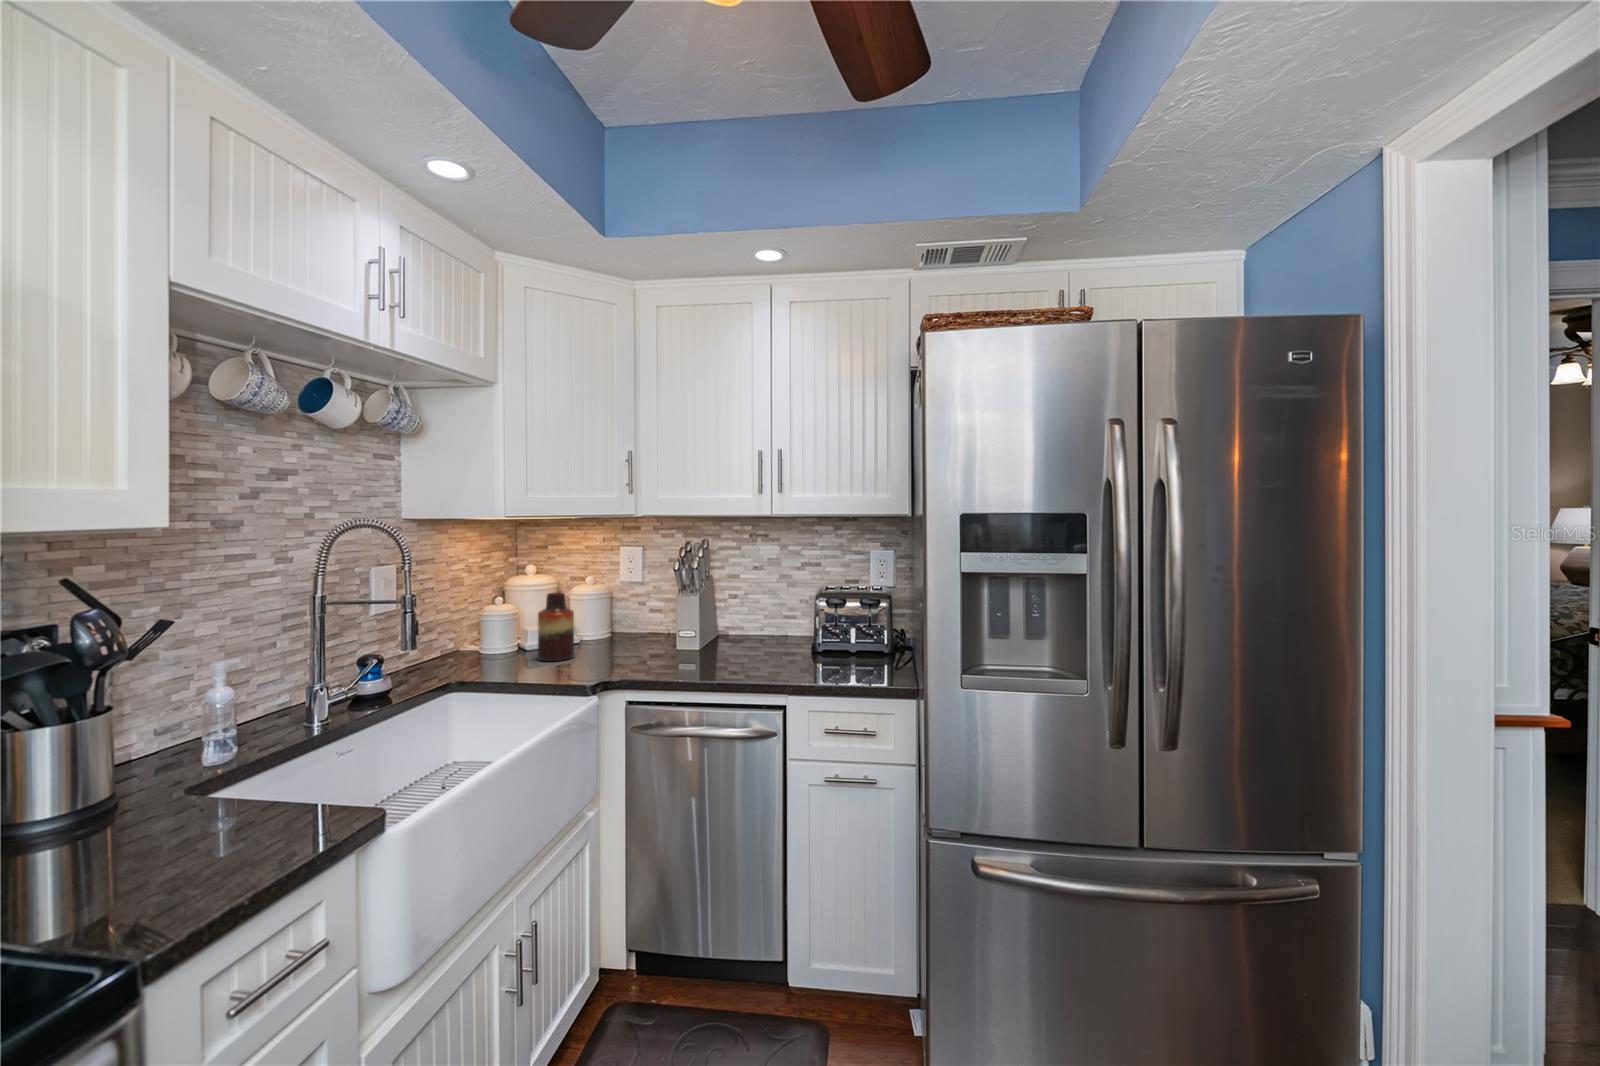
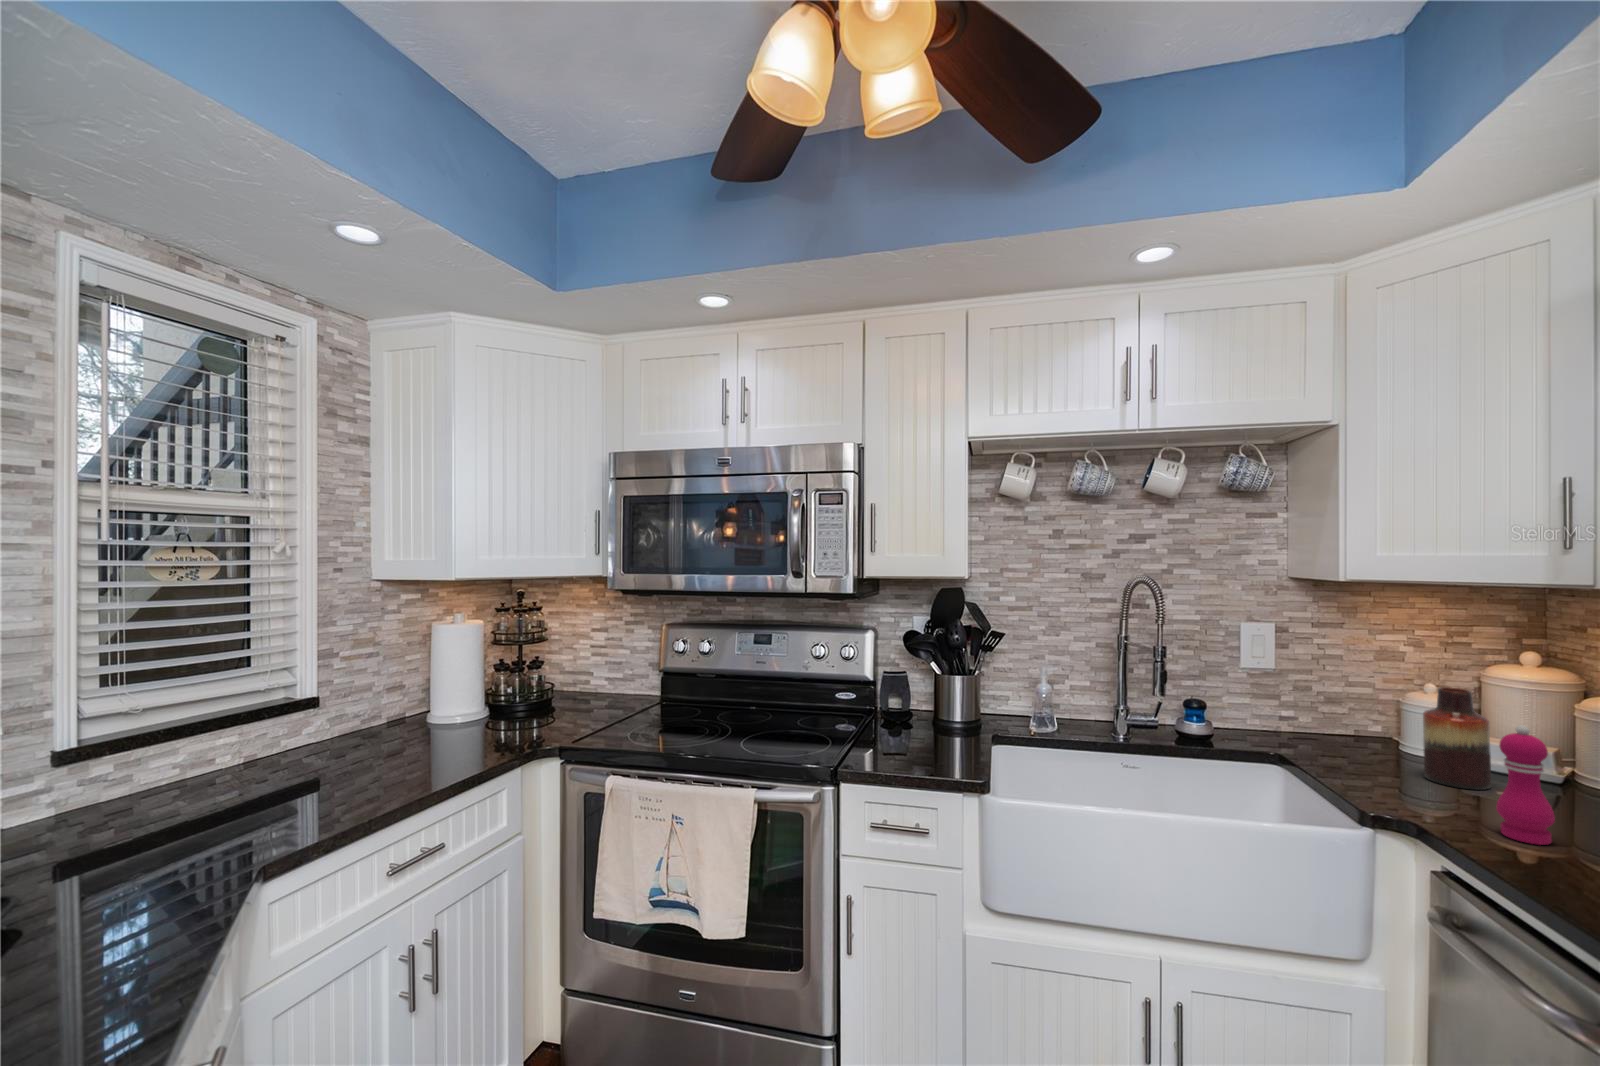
pepper mill: none [636,600,661,669] -> present [1496,725,1555,845]

